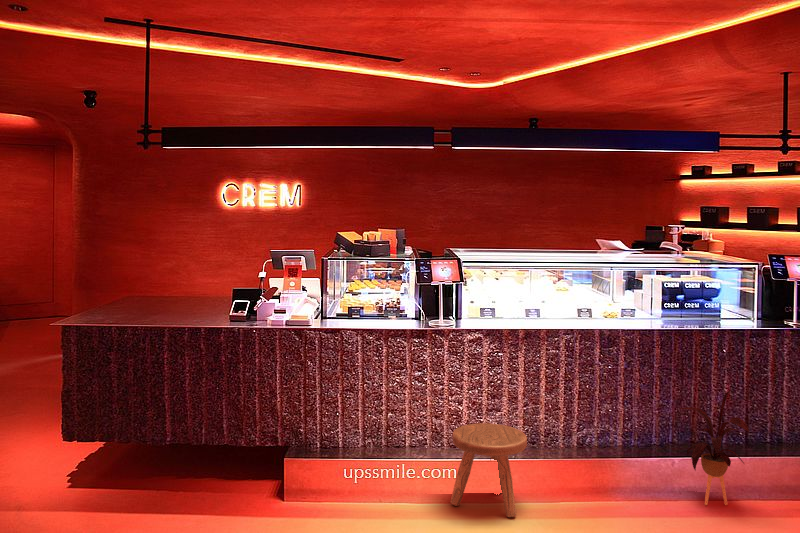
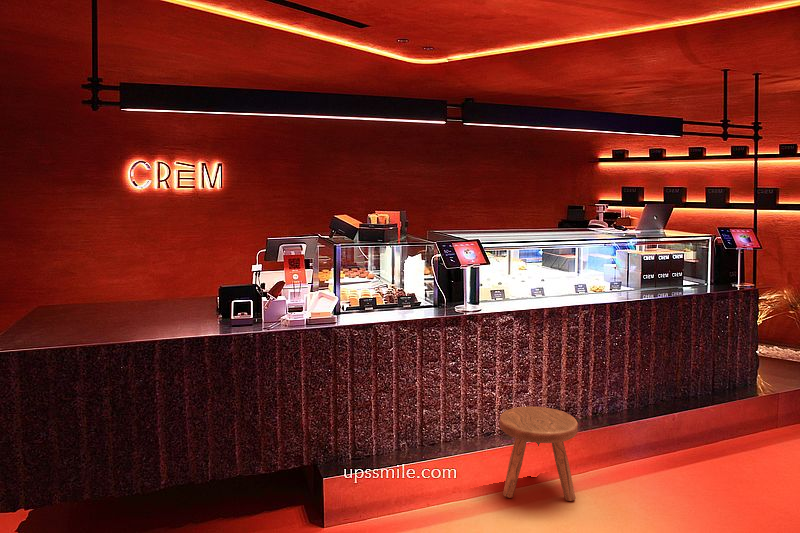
house plant: present [679,391,749,505] -> none [678,350,755,455]

